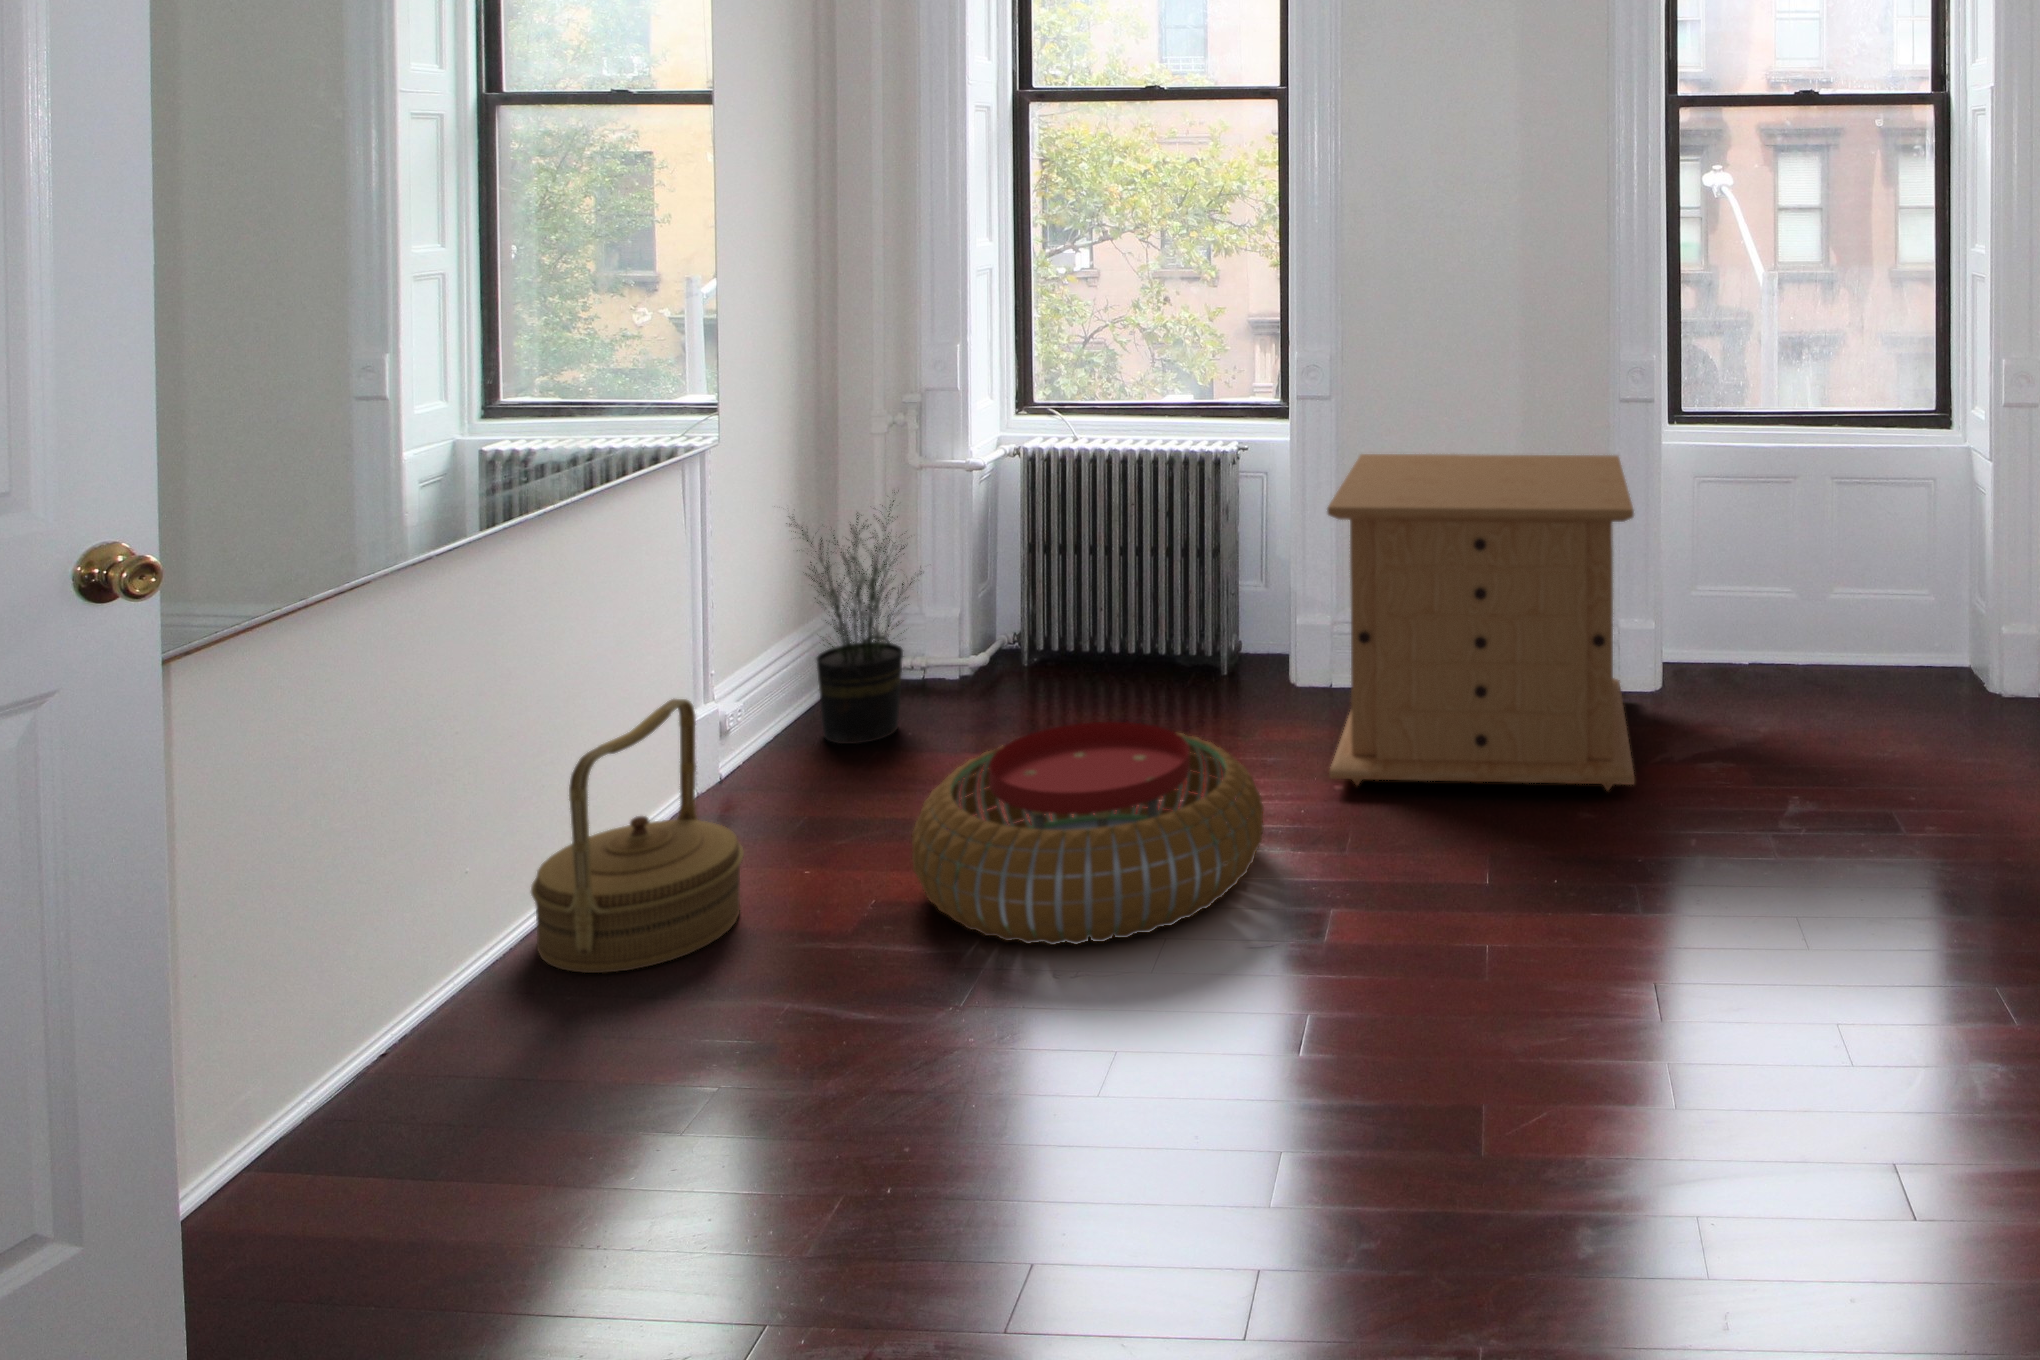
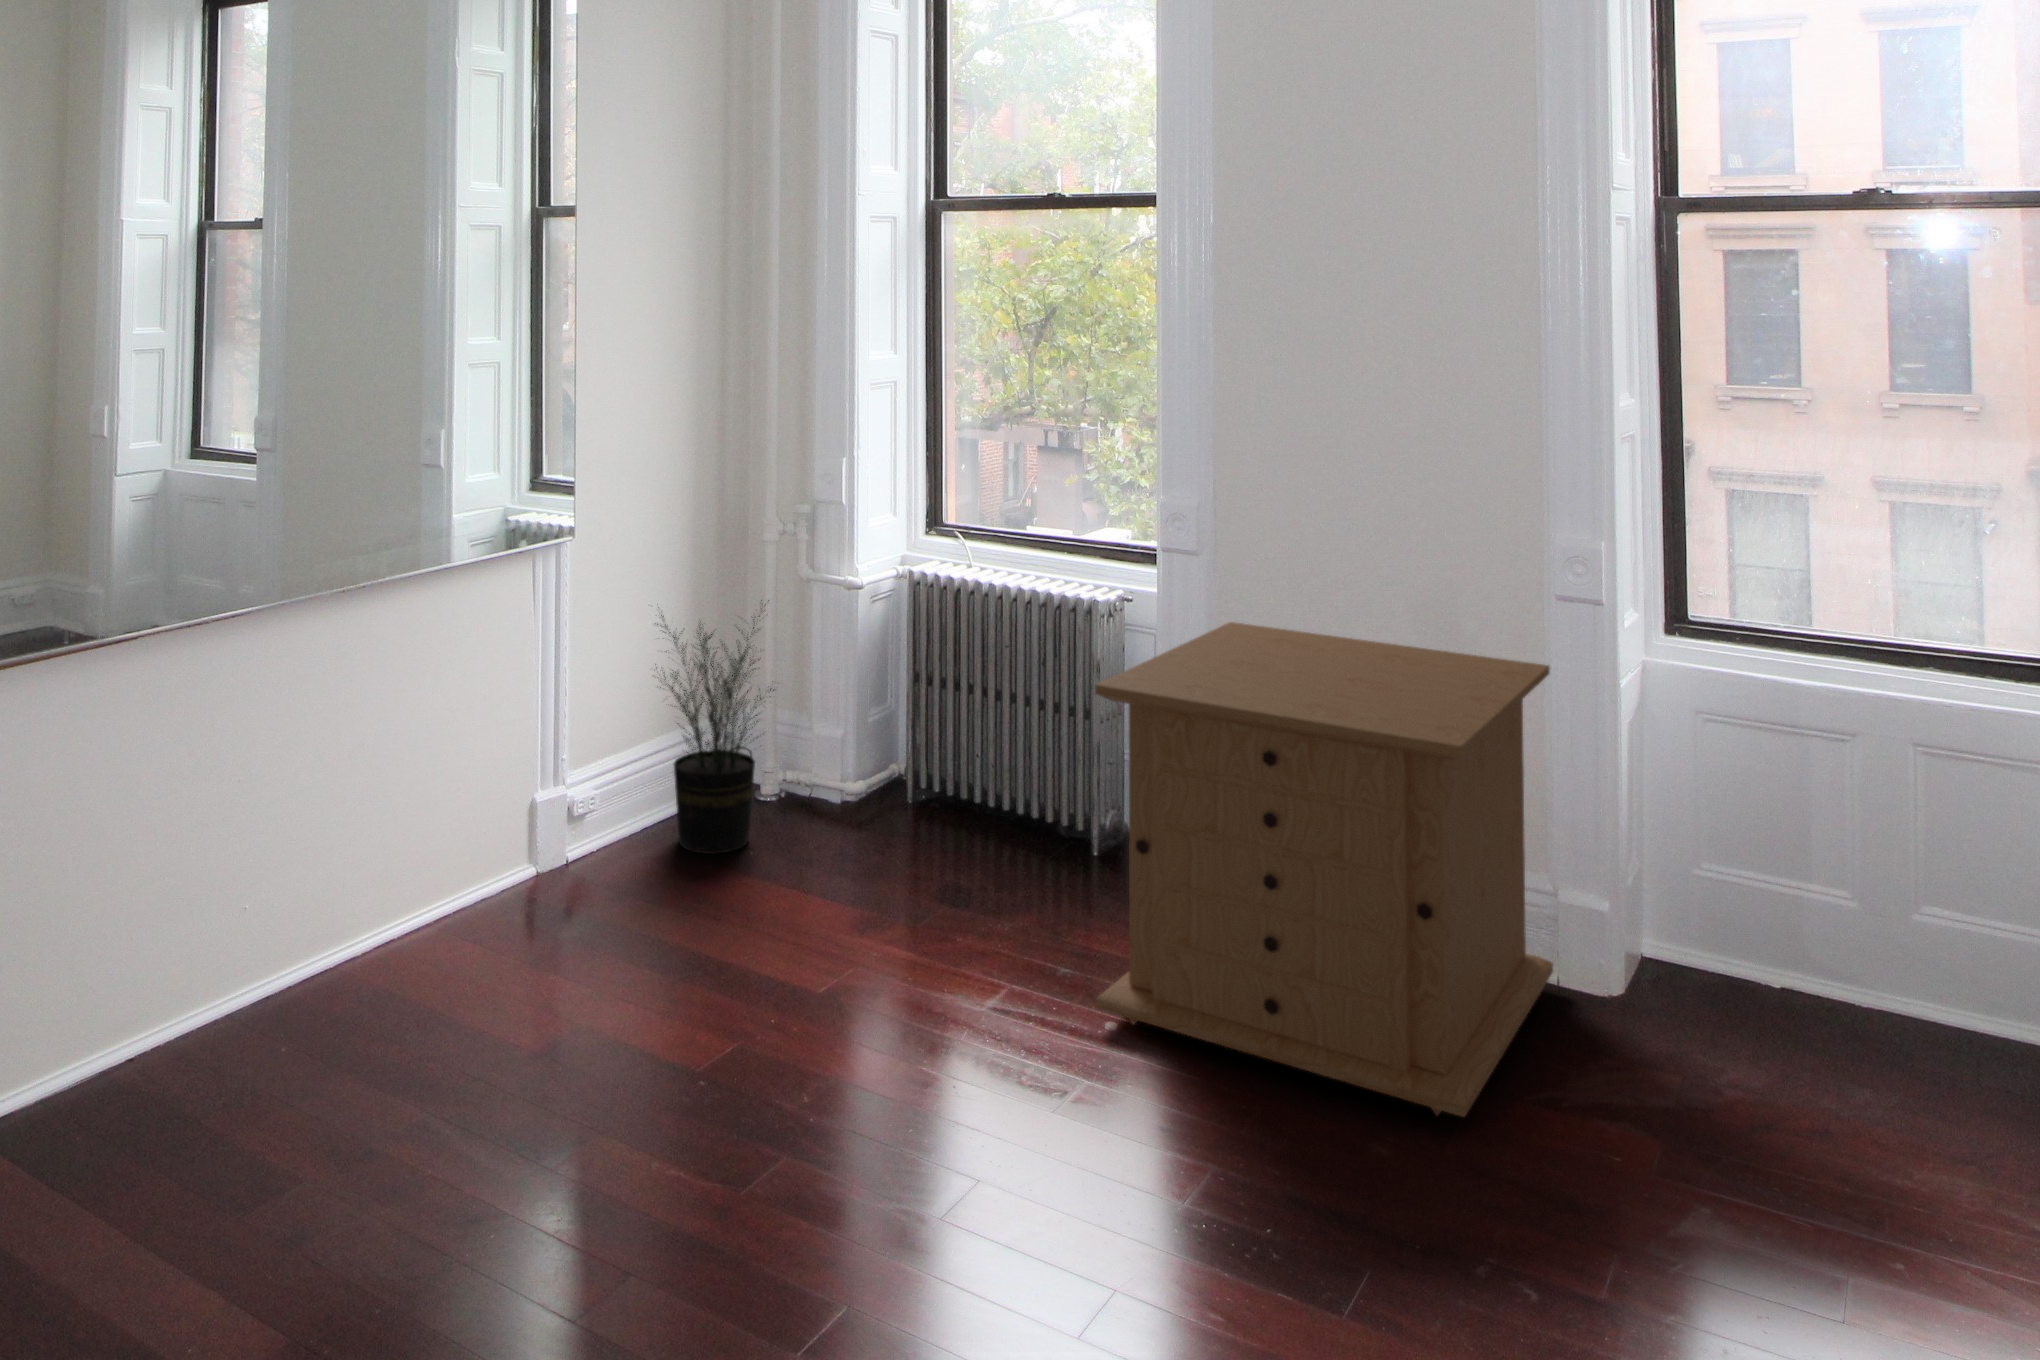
woven basket: present [531,699,744,973] -> none [292,783,479,1040]
pouf: present [912,722,1264,945] -> none [591,883,965,1143]

